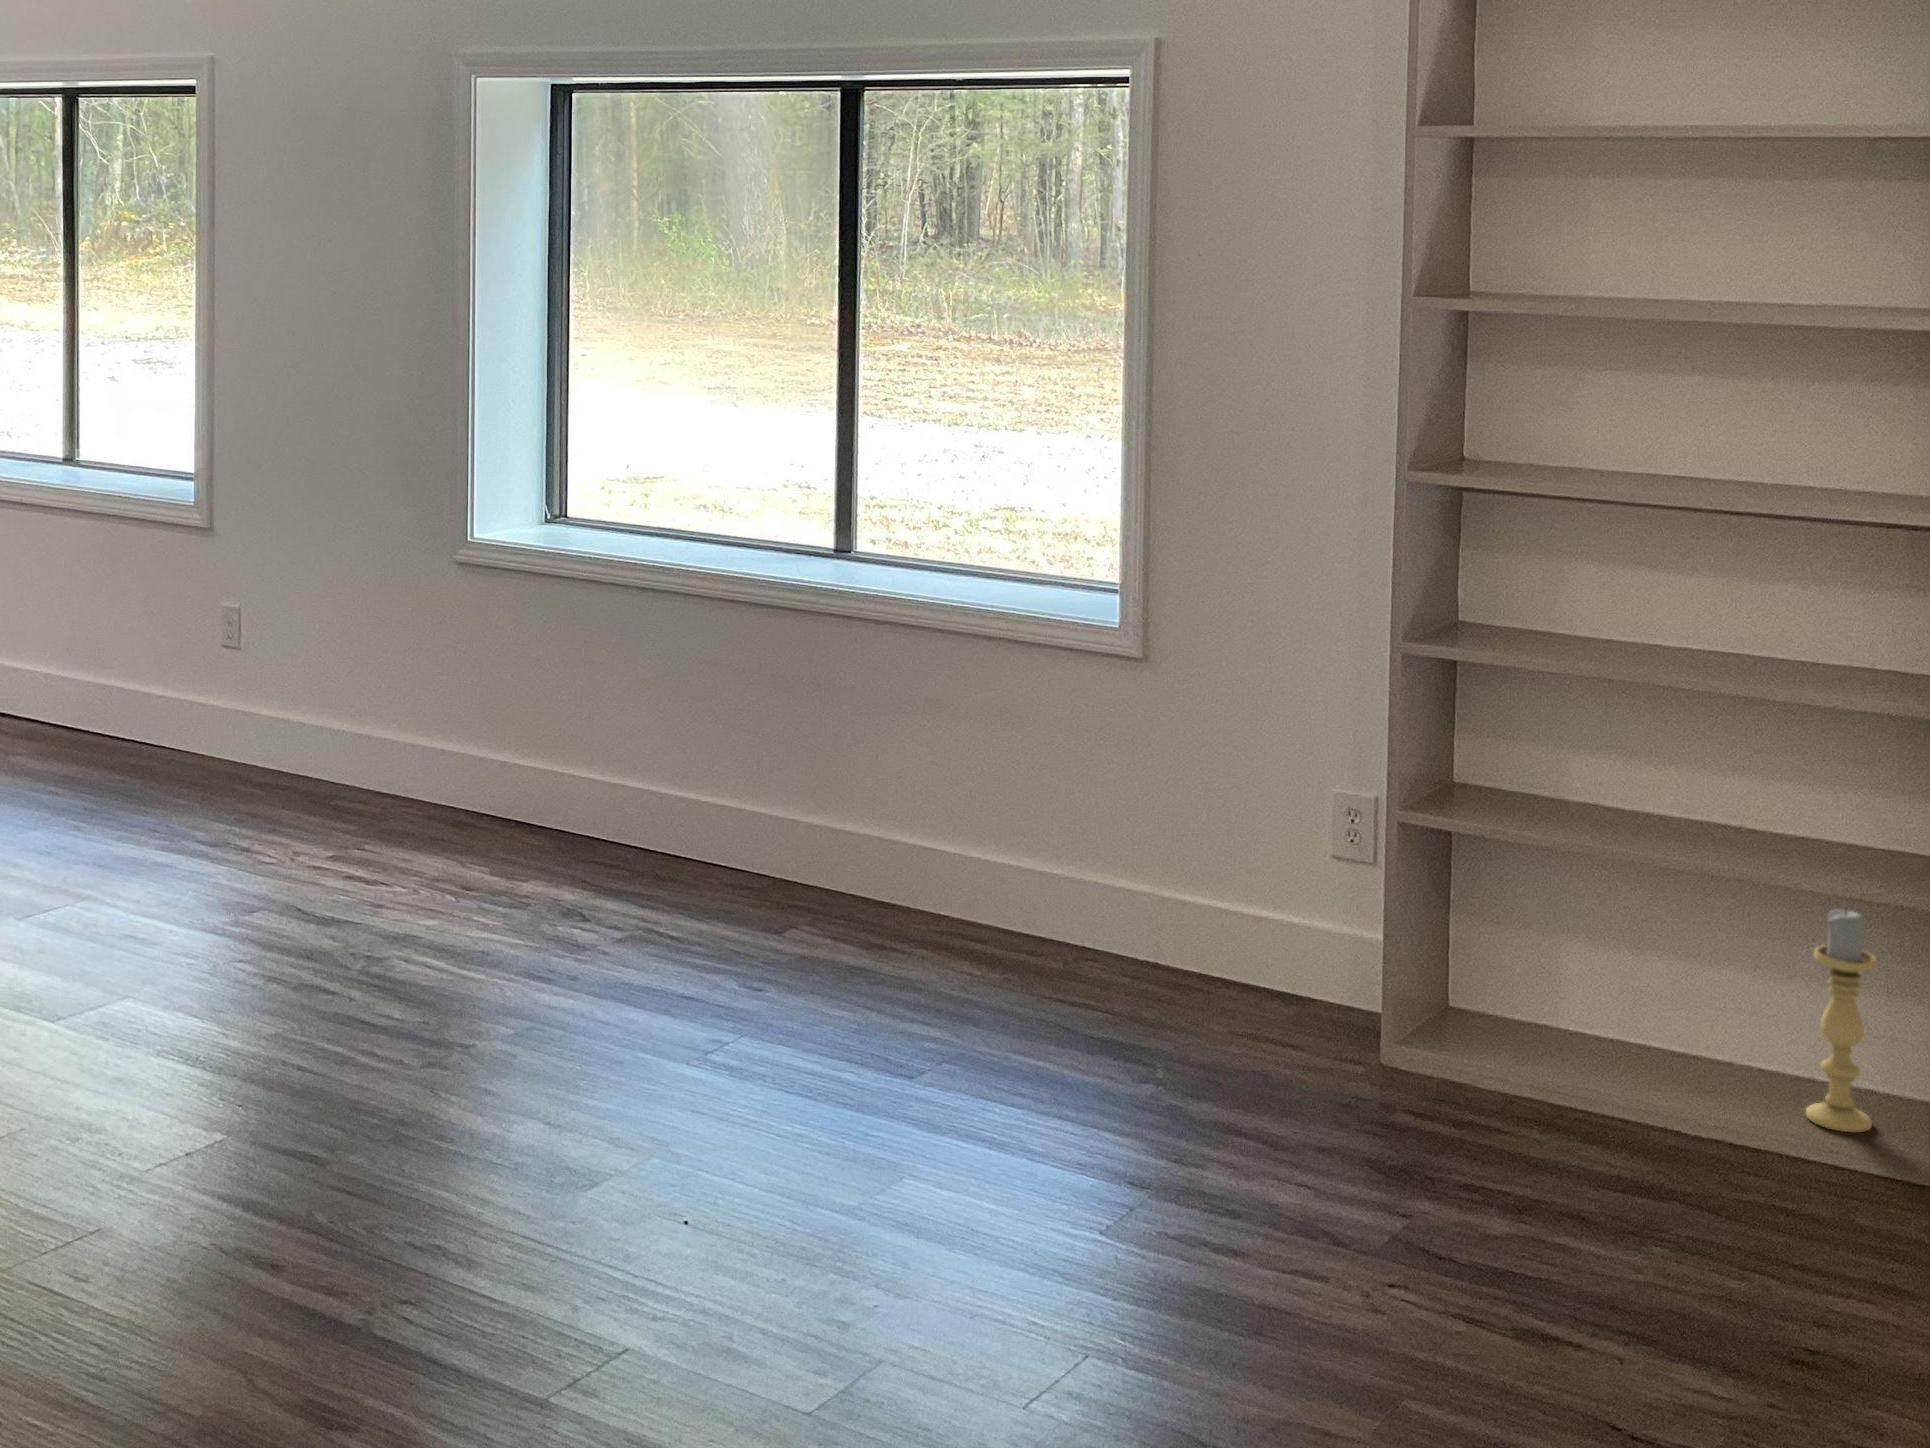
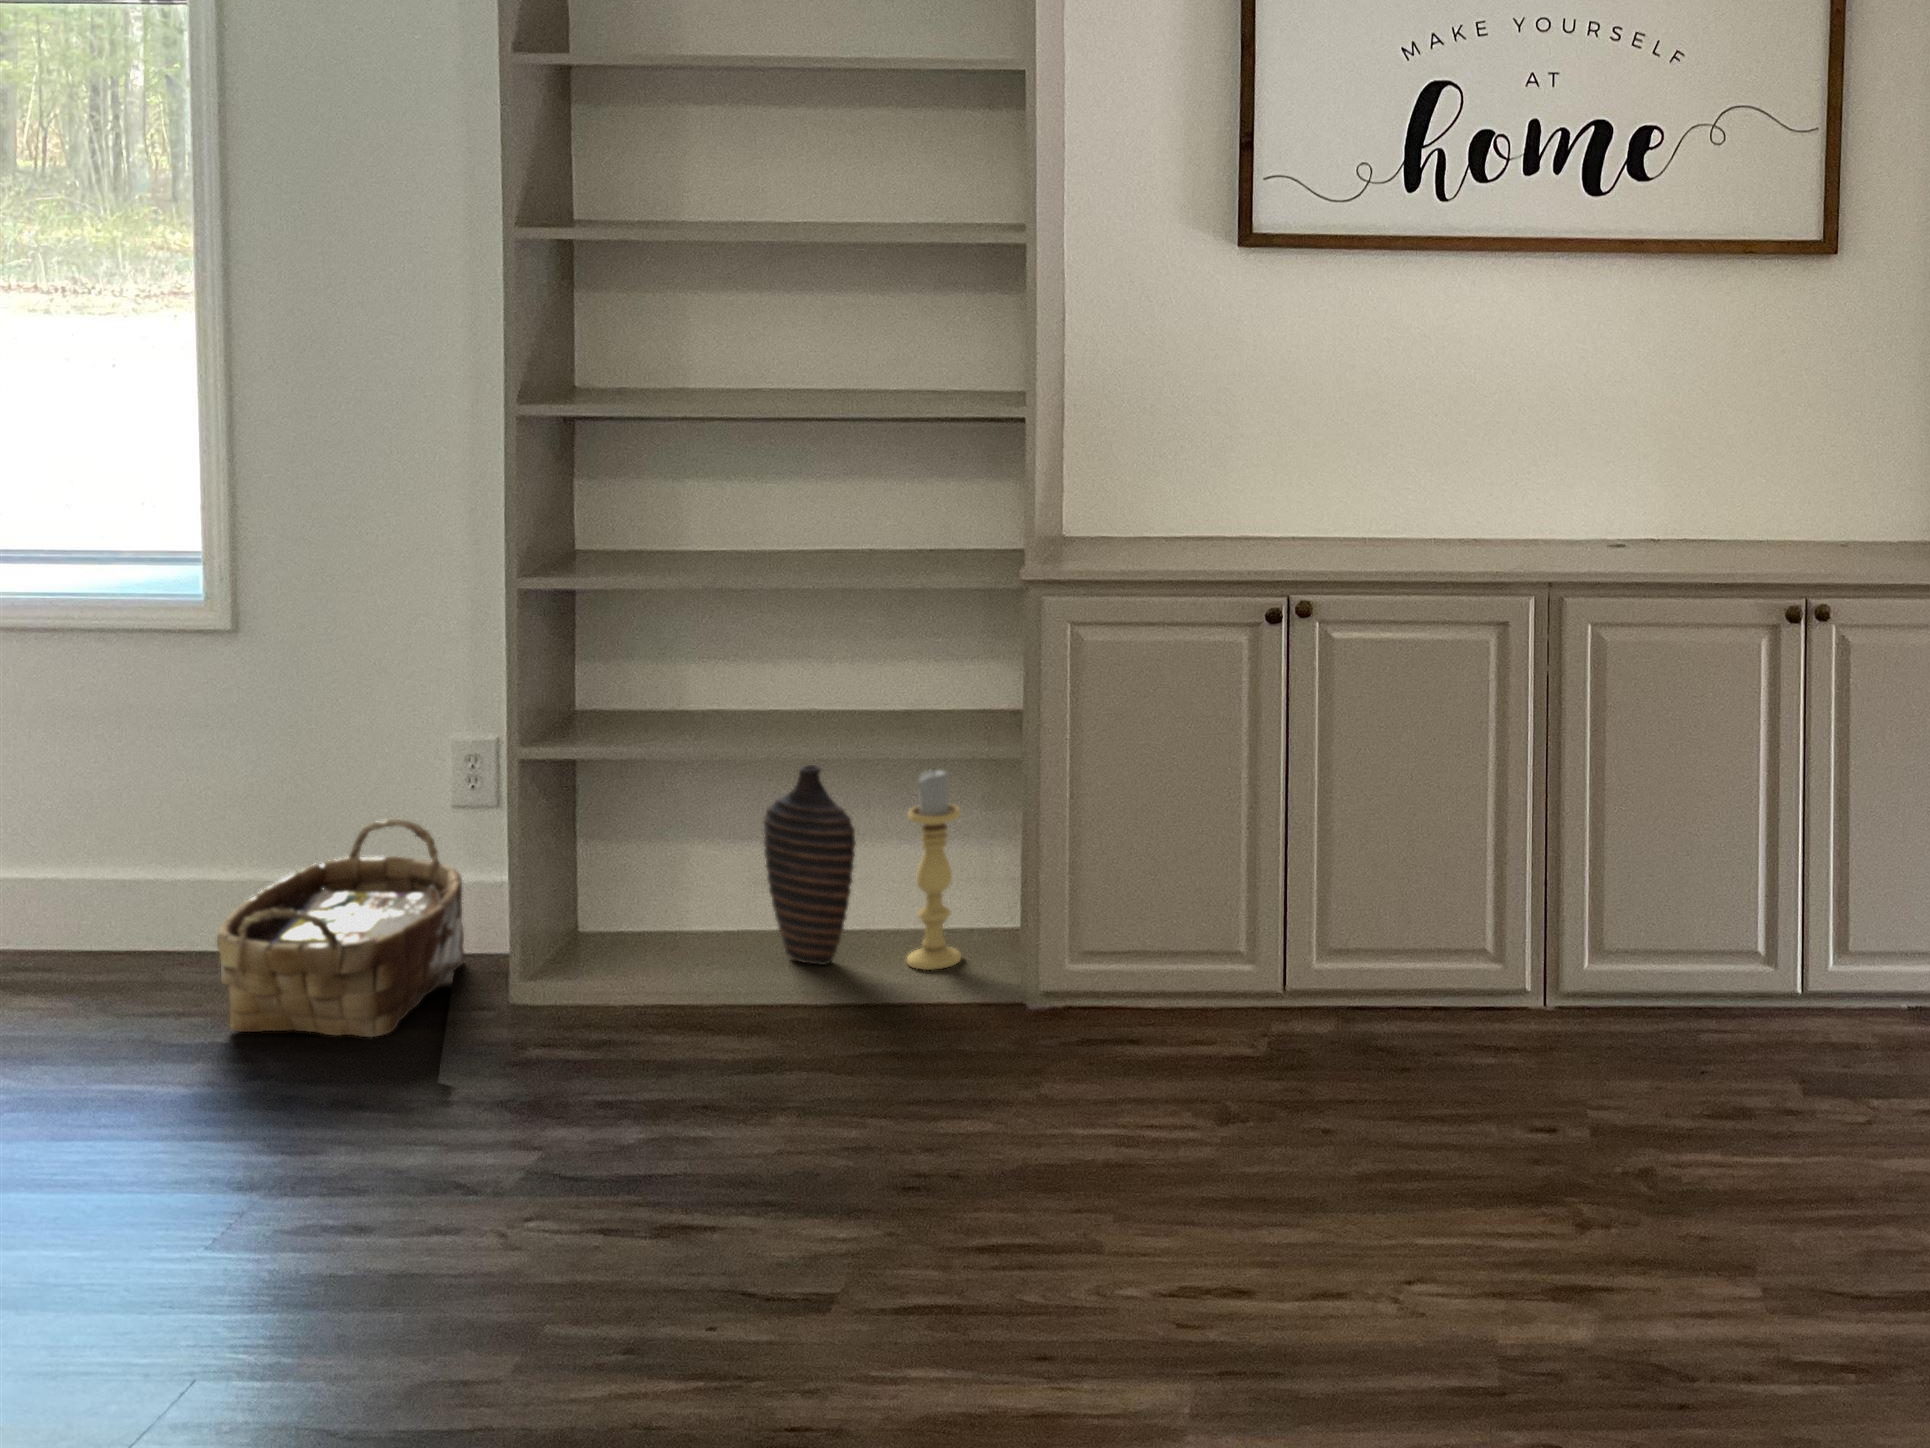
woven basket: none [1131,856,1339,1065] -> present [217,819,465,1037]
decorative vase: none [1643,878,1751,1096] -> present [763,765,856,965]

